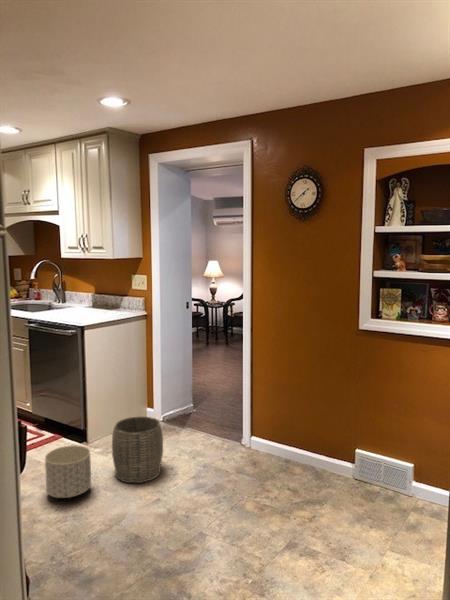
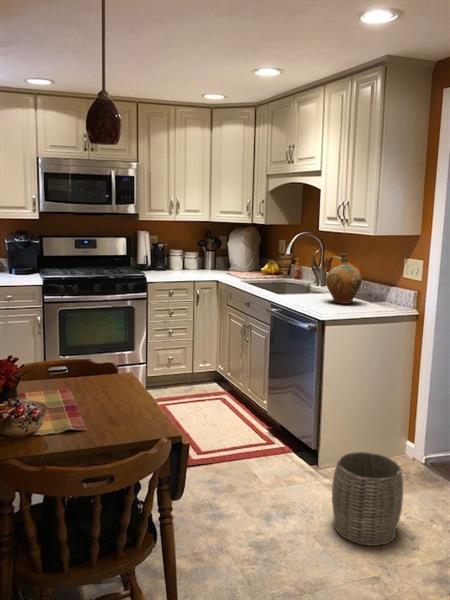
ceramic jug: none [74,275,103,313] -> present [326,254,362,304]
planter: present [45,445,91,498] -> none [245,468,301,535]

